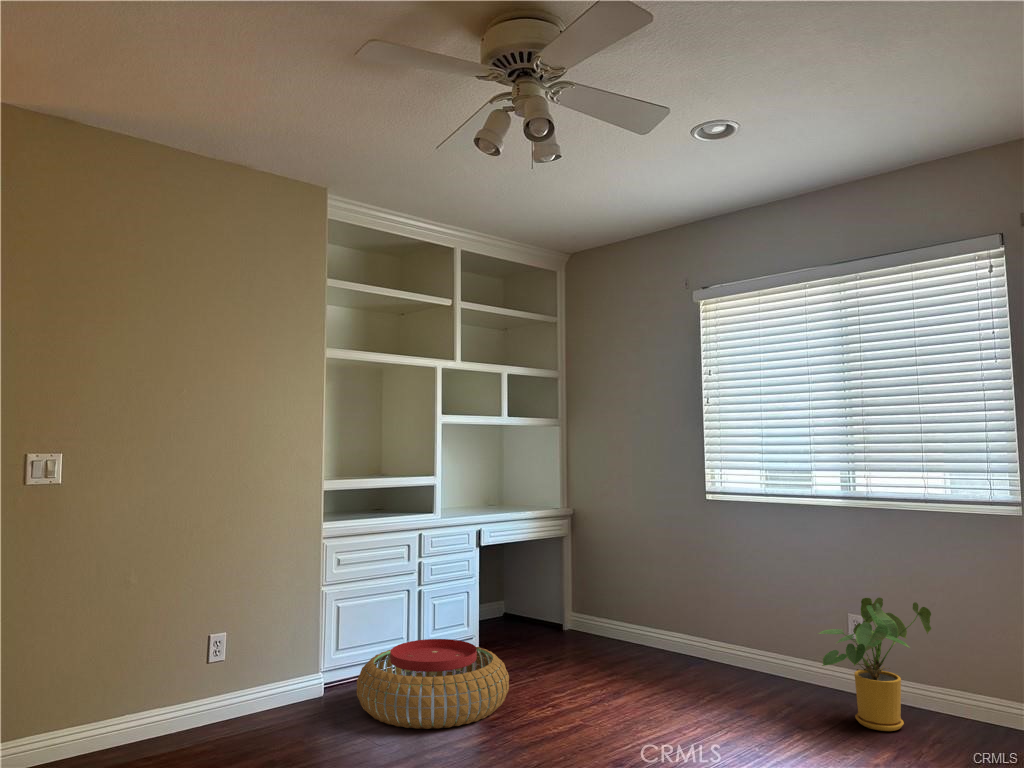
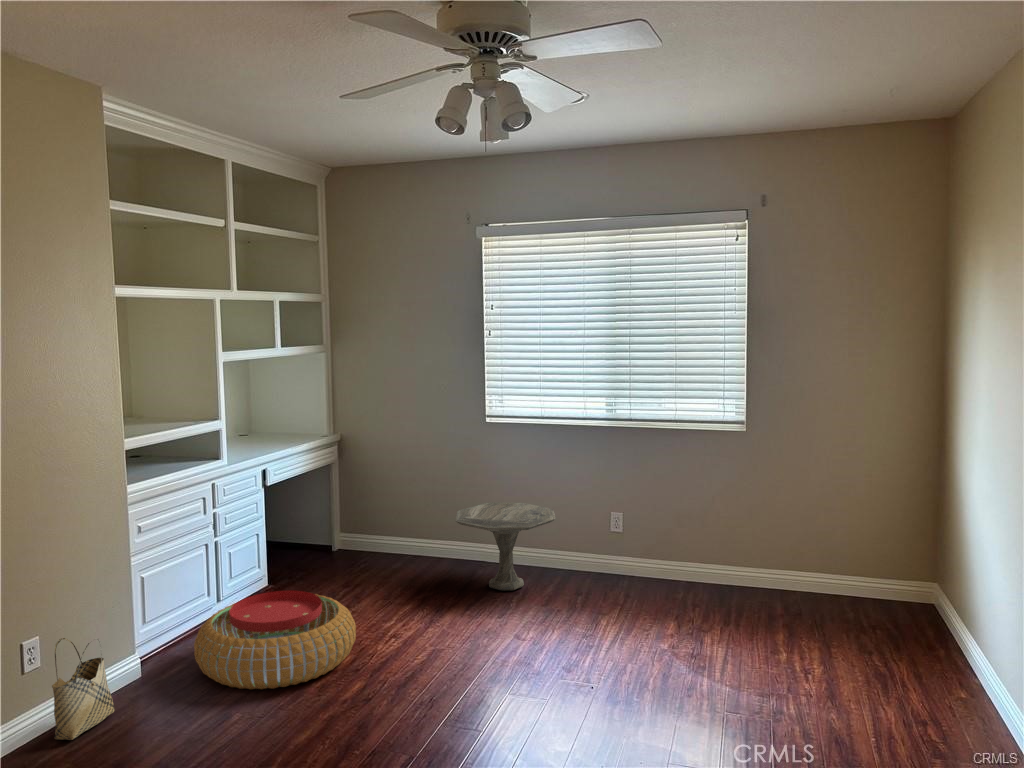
side table: none [649,586,772,688] -> present [455,503,556,590]
house plant: present [818,597,931,731] -> none [607,500,682,603]
woven basket: none [220,640,276,731] -> present [52,638,114,740]

